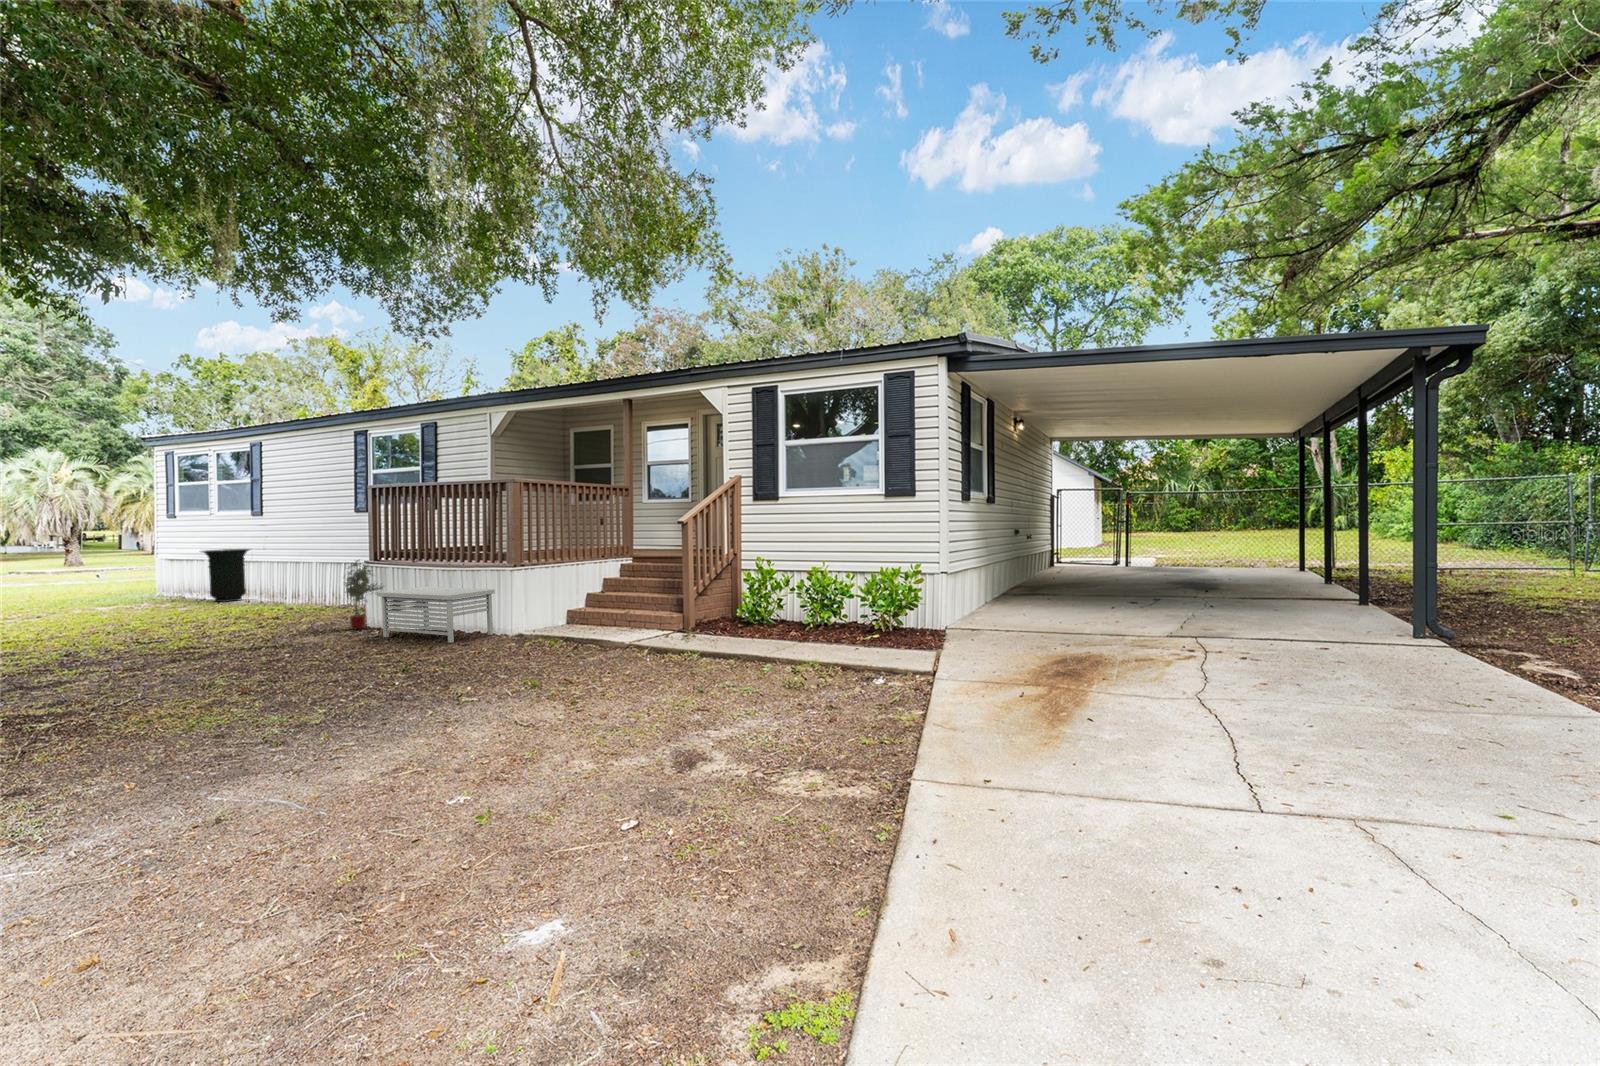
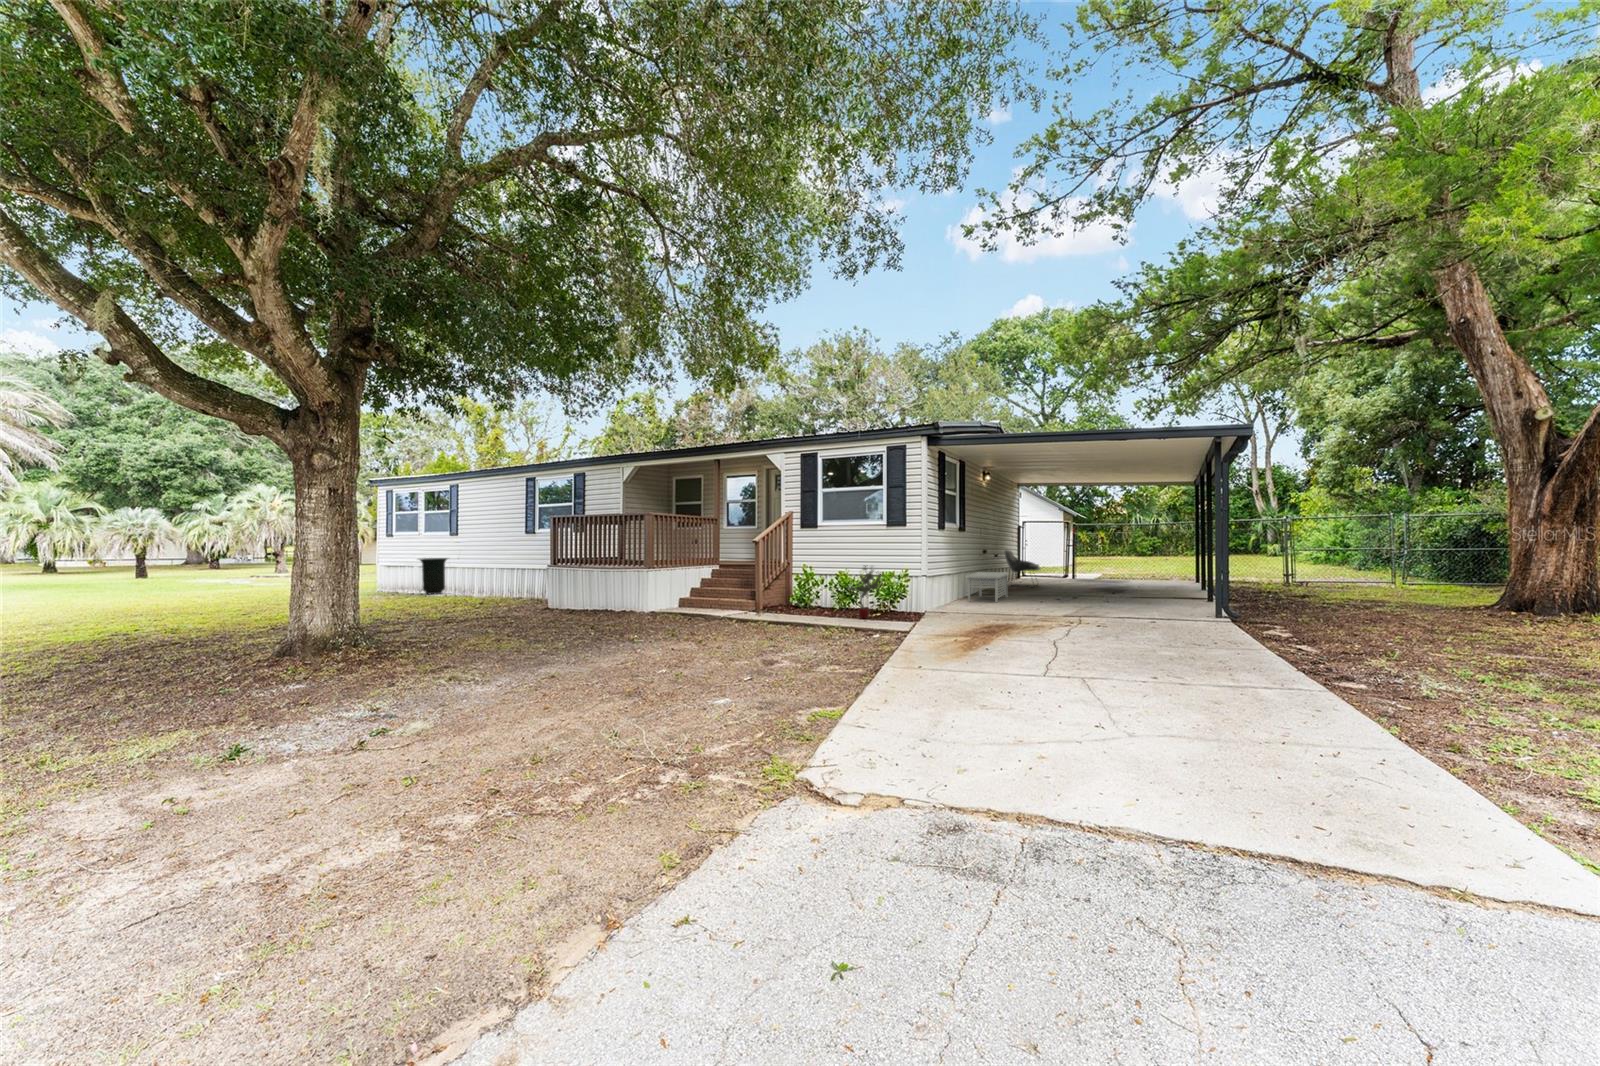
lounge chair: none [1036,528,1086,581] -> present [1004,550,1040,587]
potted tree: present [345,560,383,630] -> present [847,565,881,619]
storage bench: present [377,587,495,643] -> present [966,572,1008,602]

